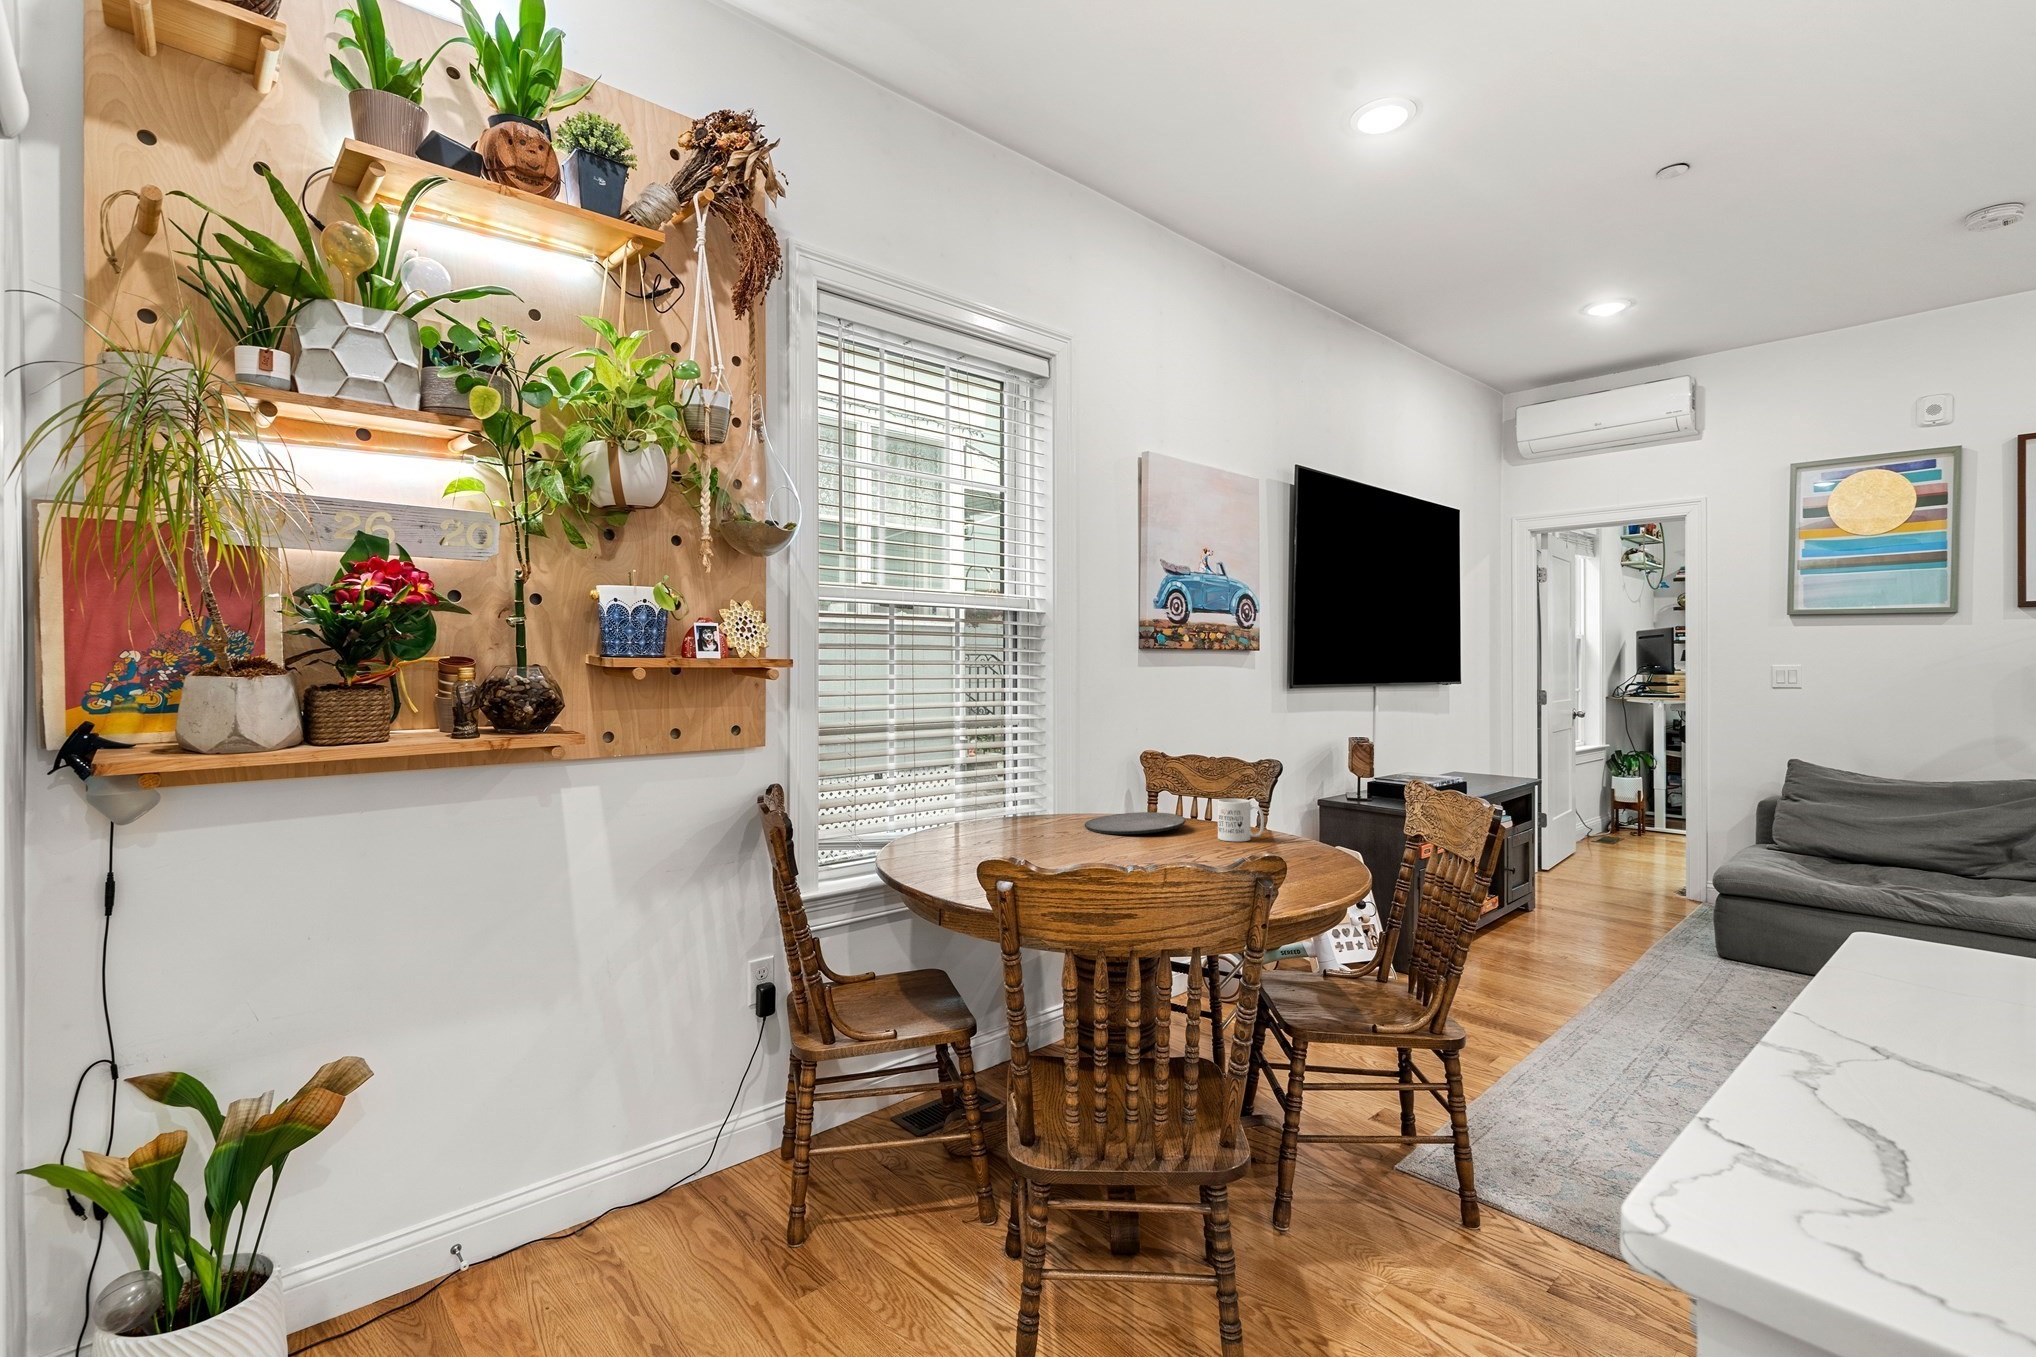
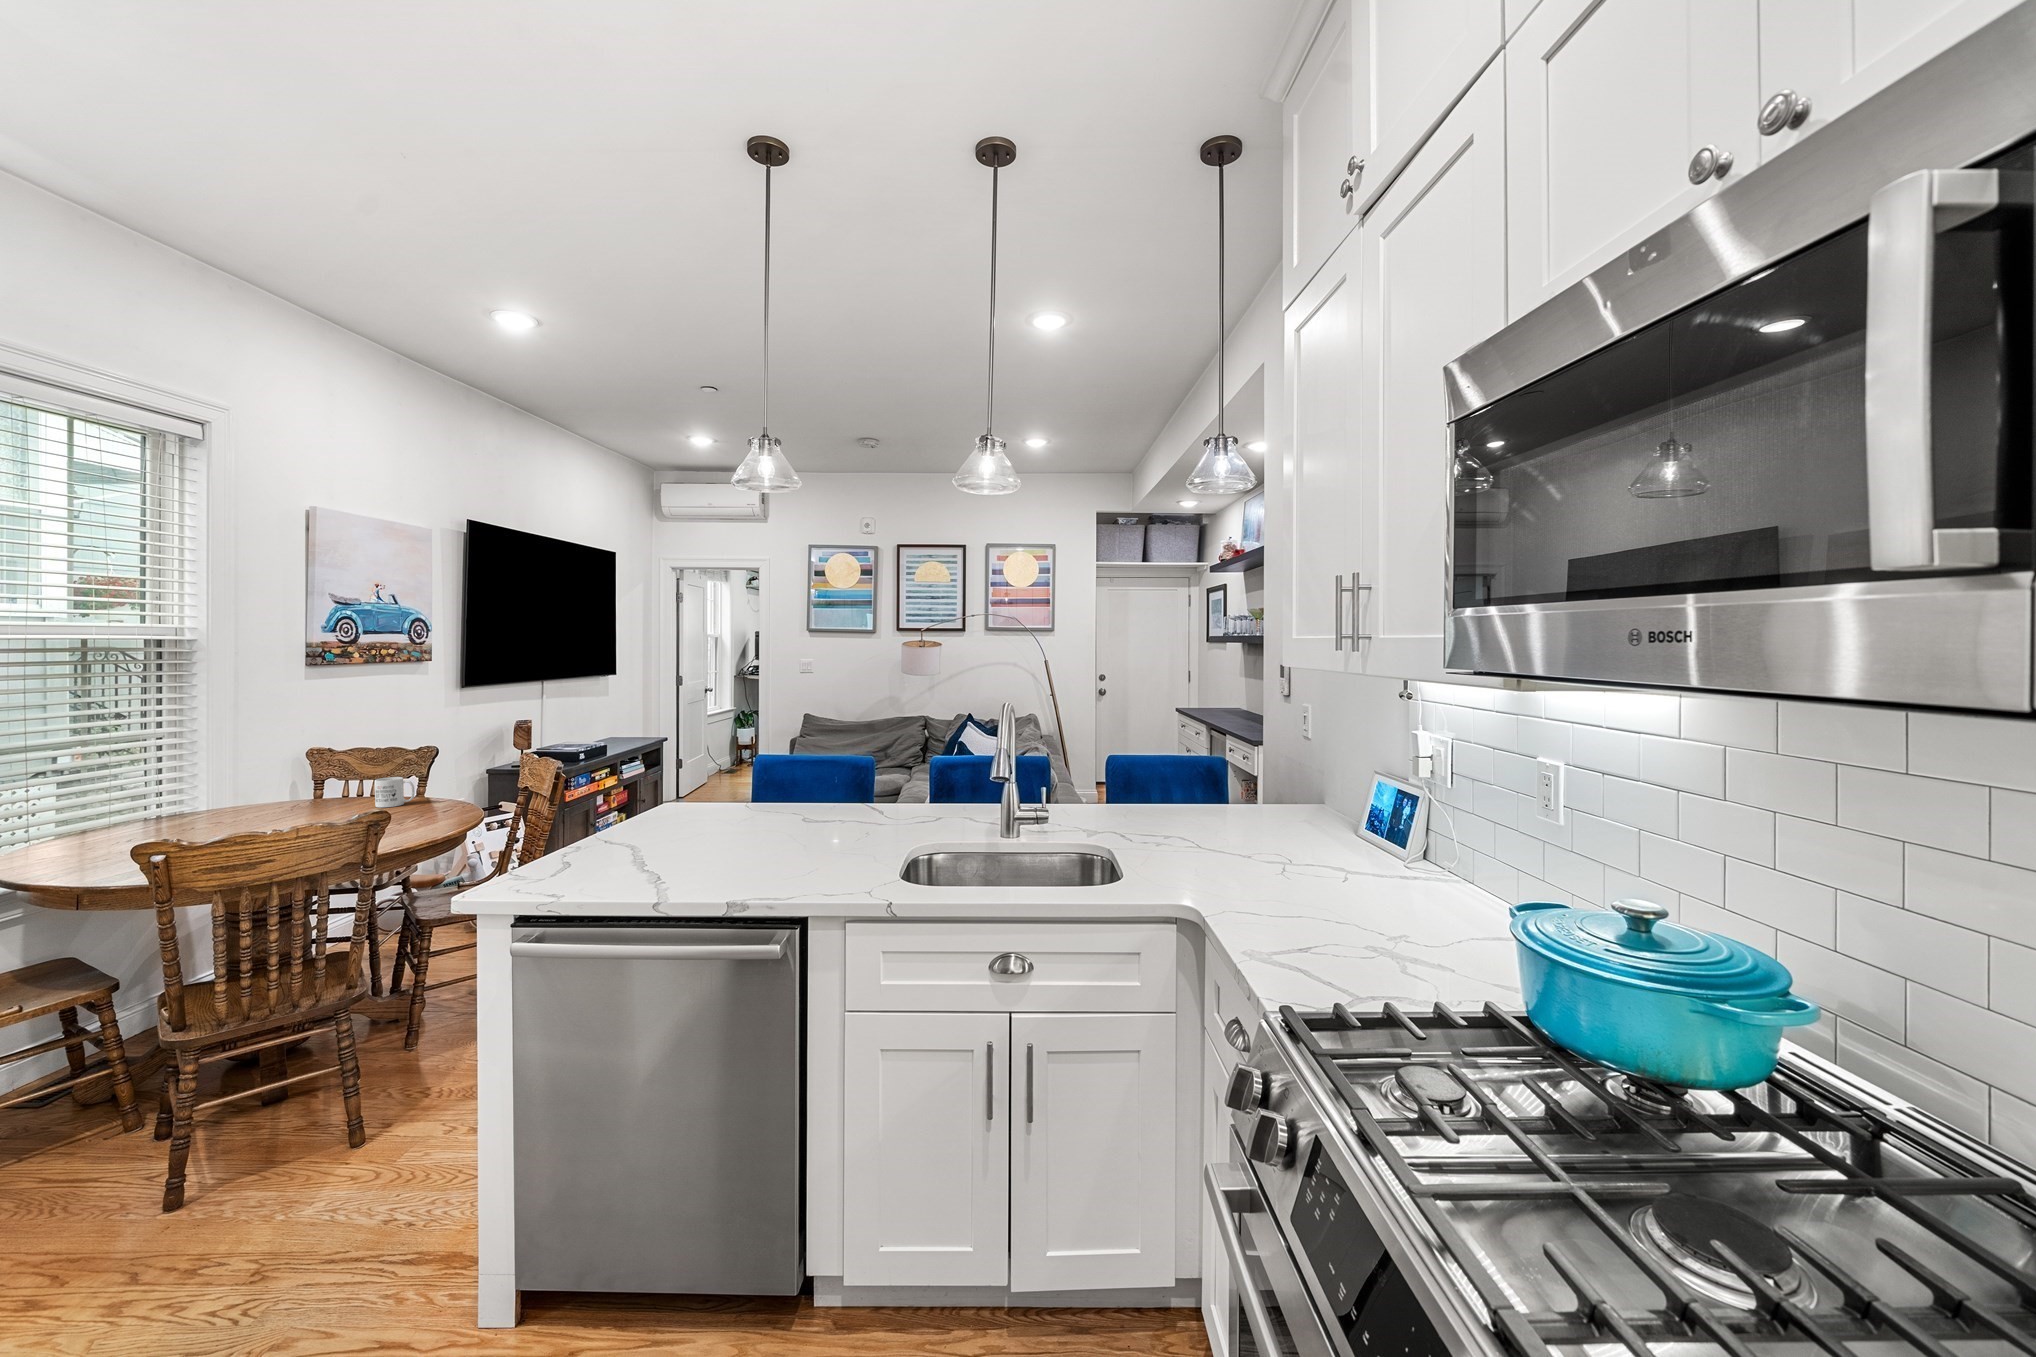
plate: present [1085,812,1186,834] -> none [244,794,348,816]

